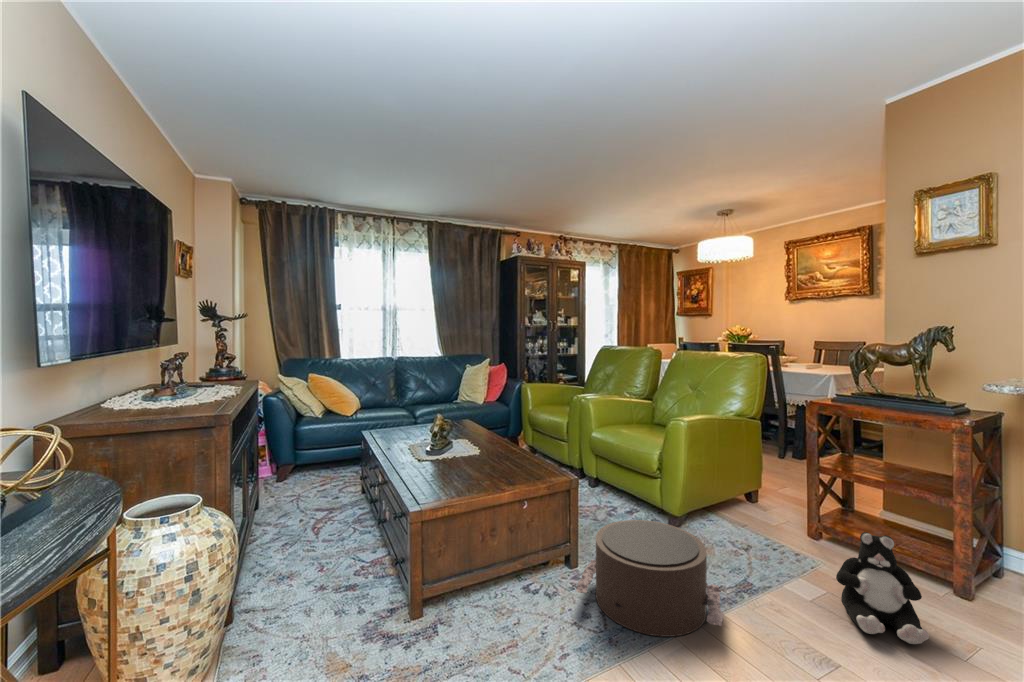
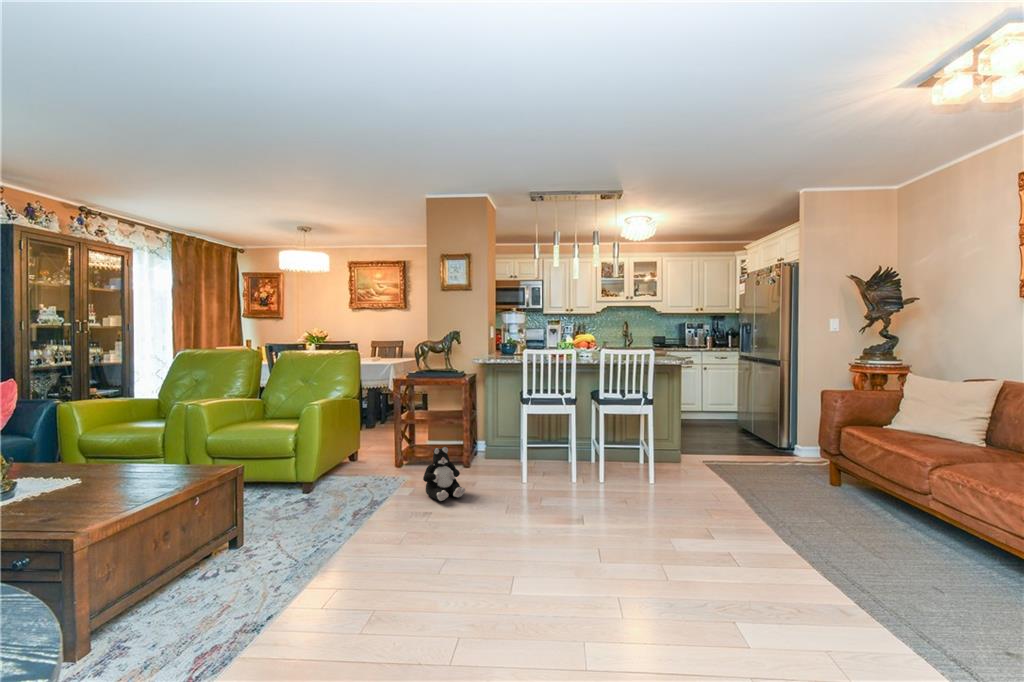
pouf: present [576,520,724,637] -> none [260,480,378,560]

